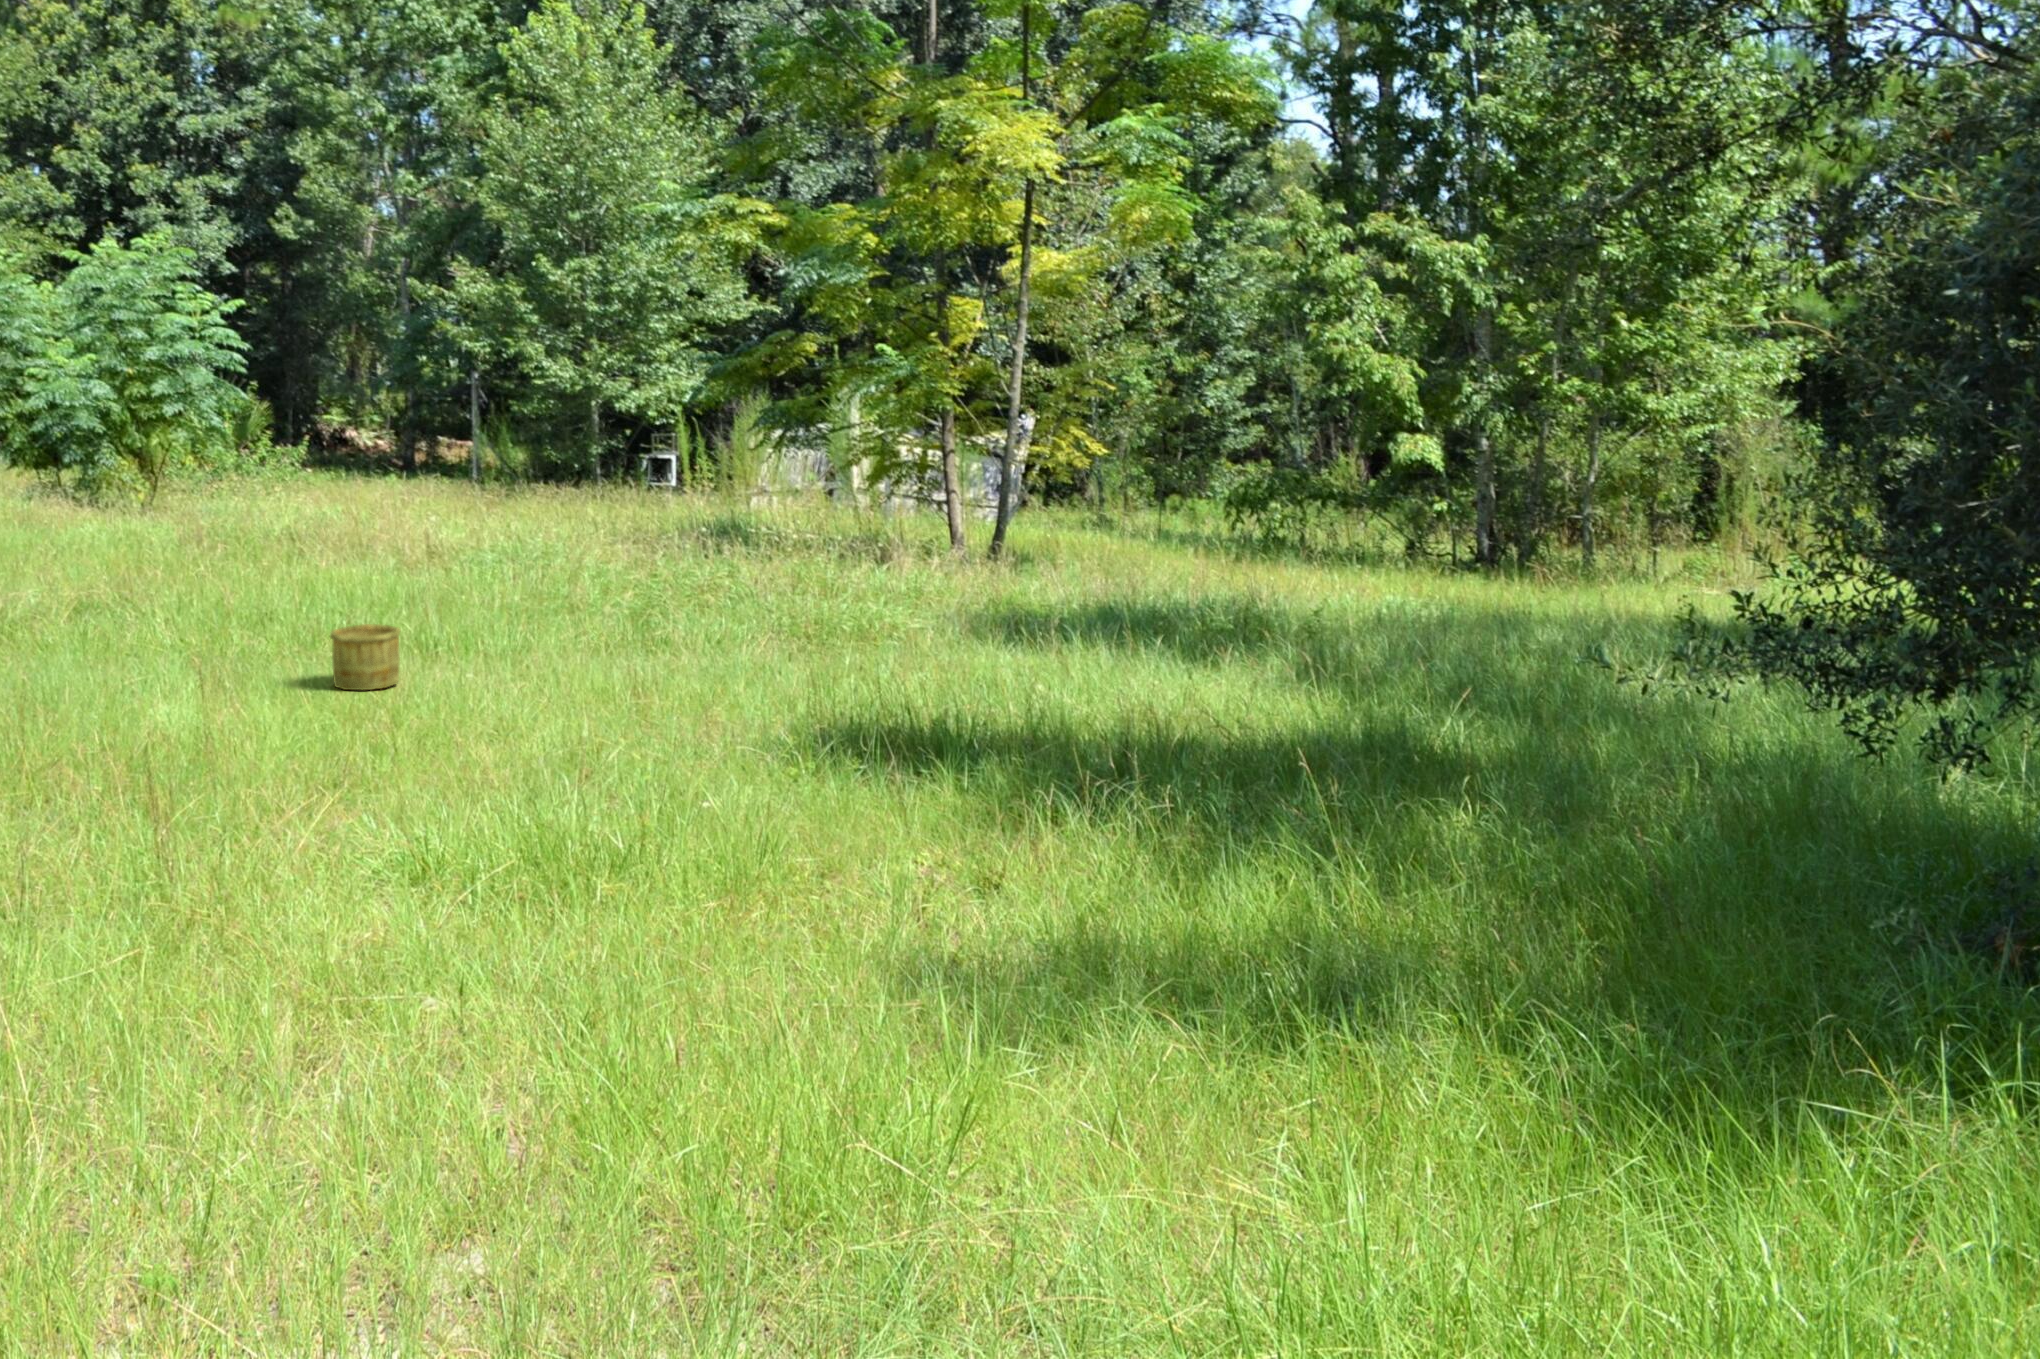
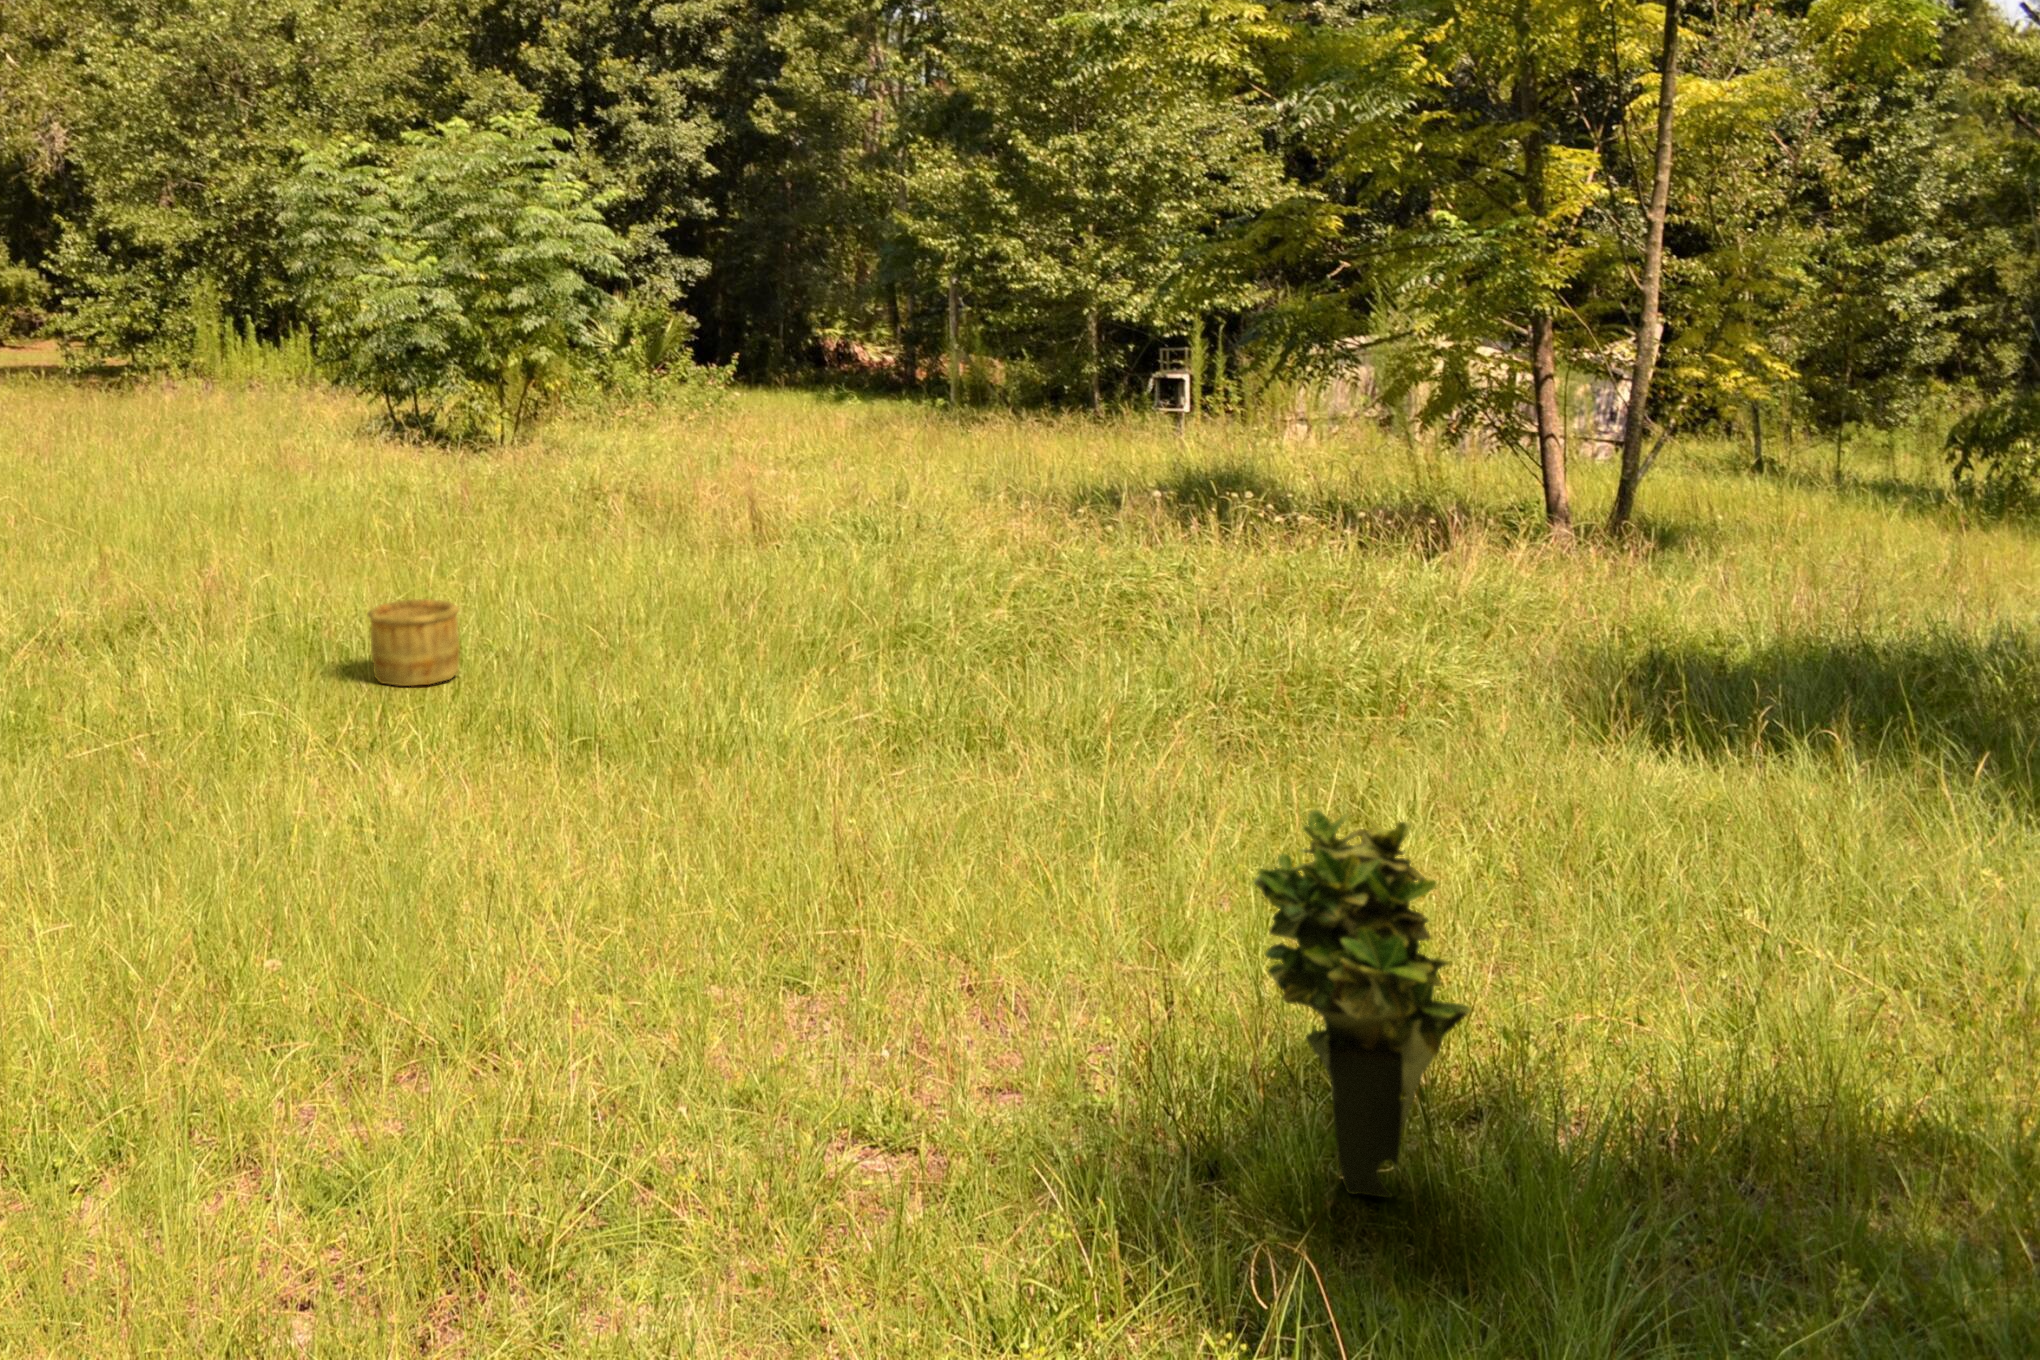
potted plant: none [1123,664,1230,853] -> present [1254,810,1470,1198]

